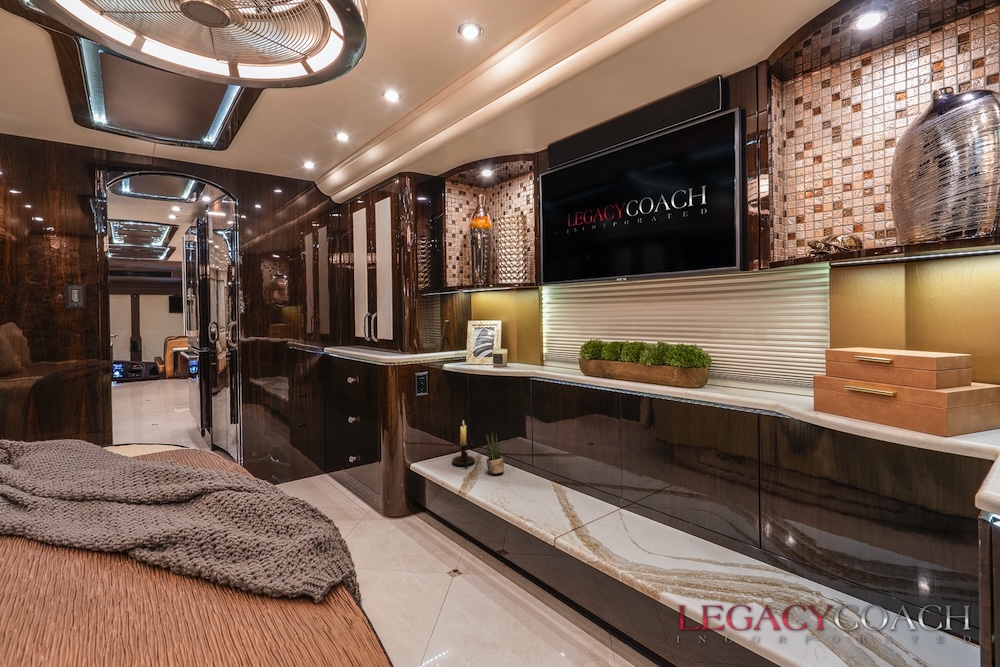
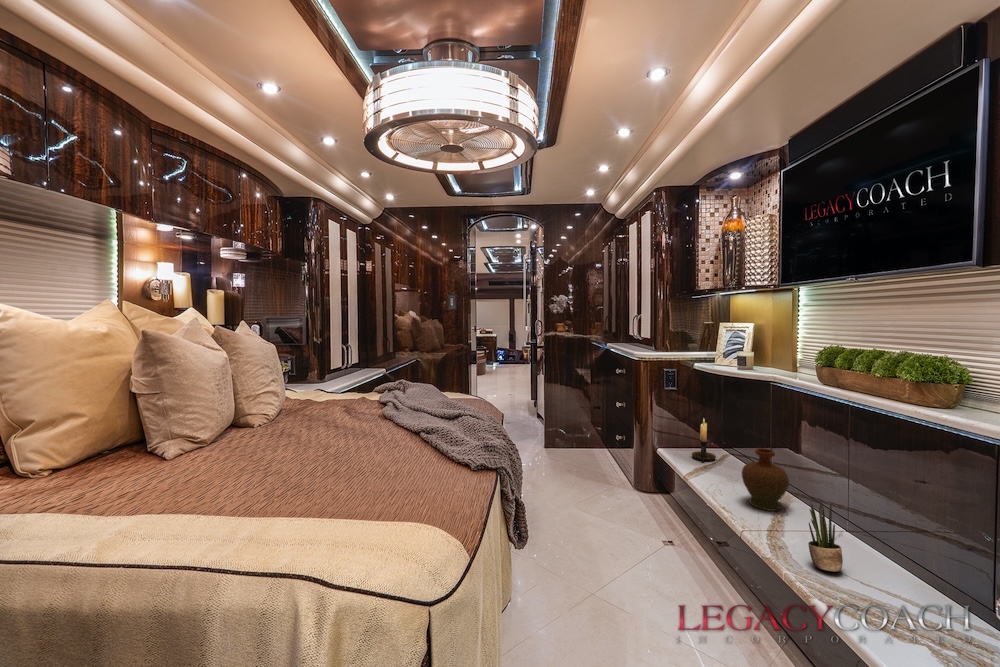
potted plant: present [486,432,504,474] -> present [808,502,843,572]
decorative vase: none [528,443,568,506] -> present [742,448,789,511]

